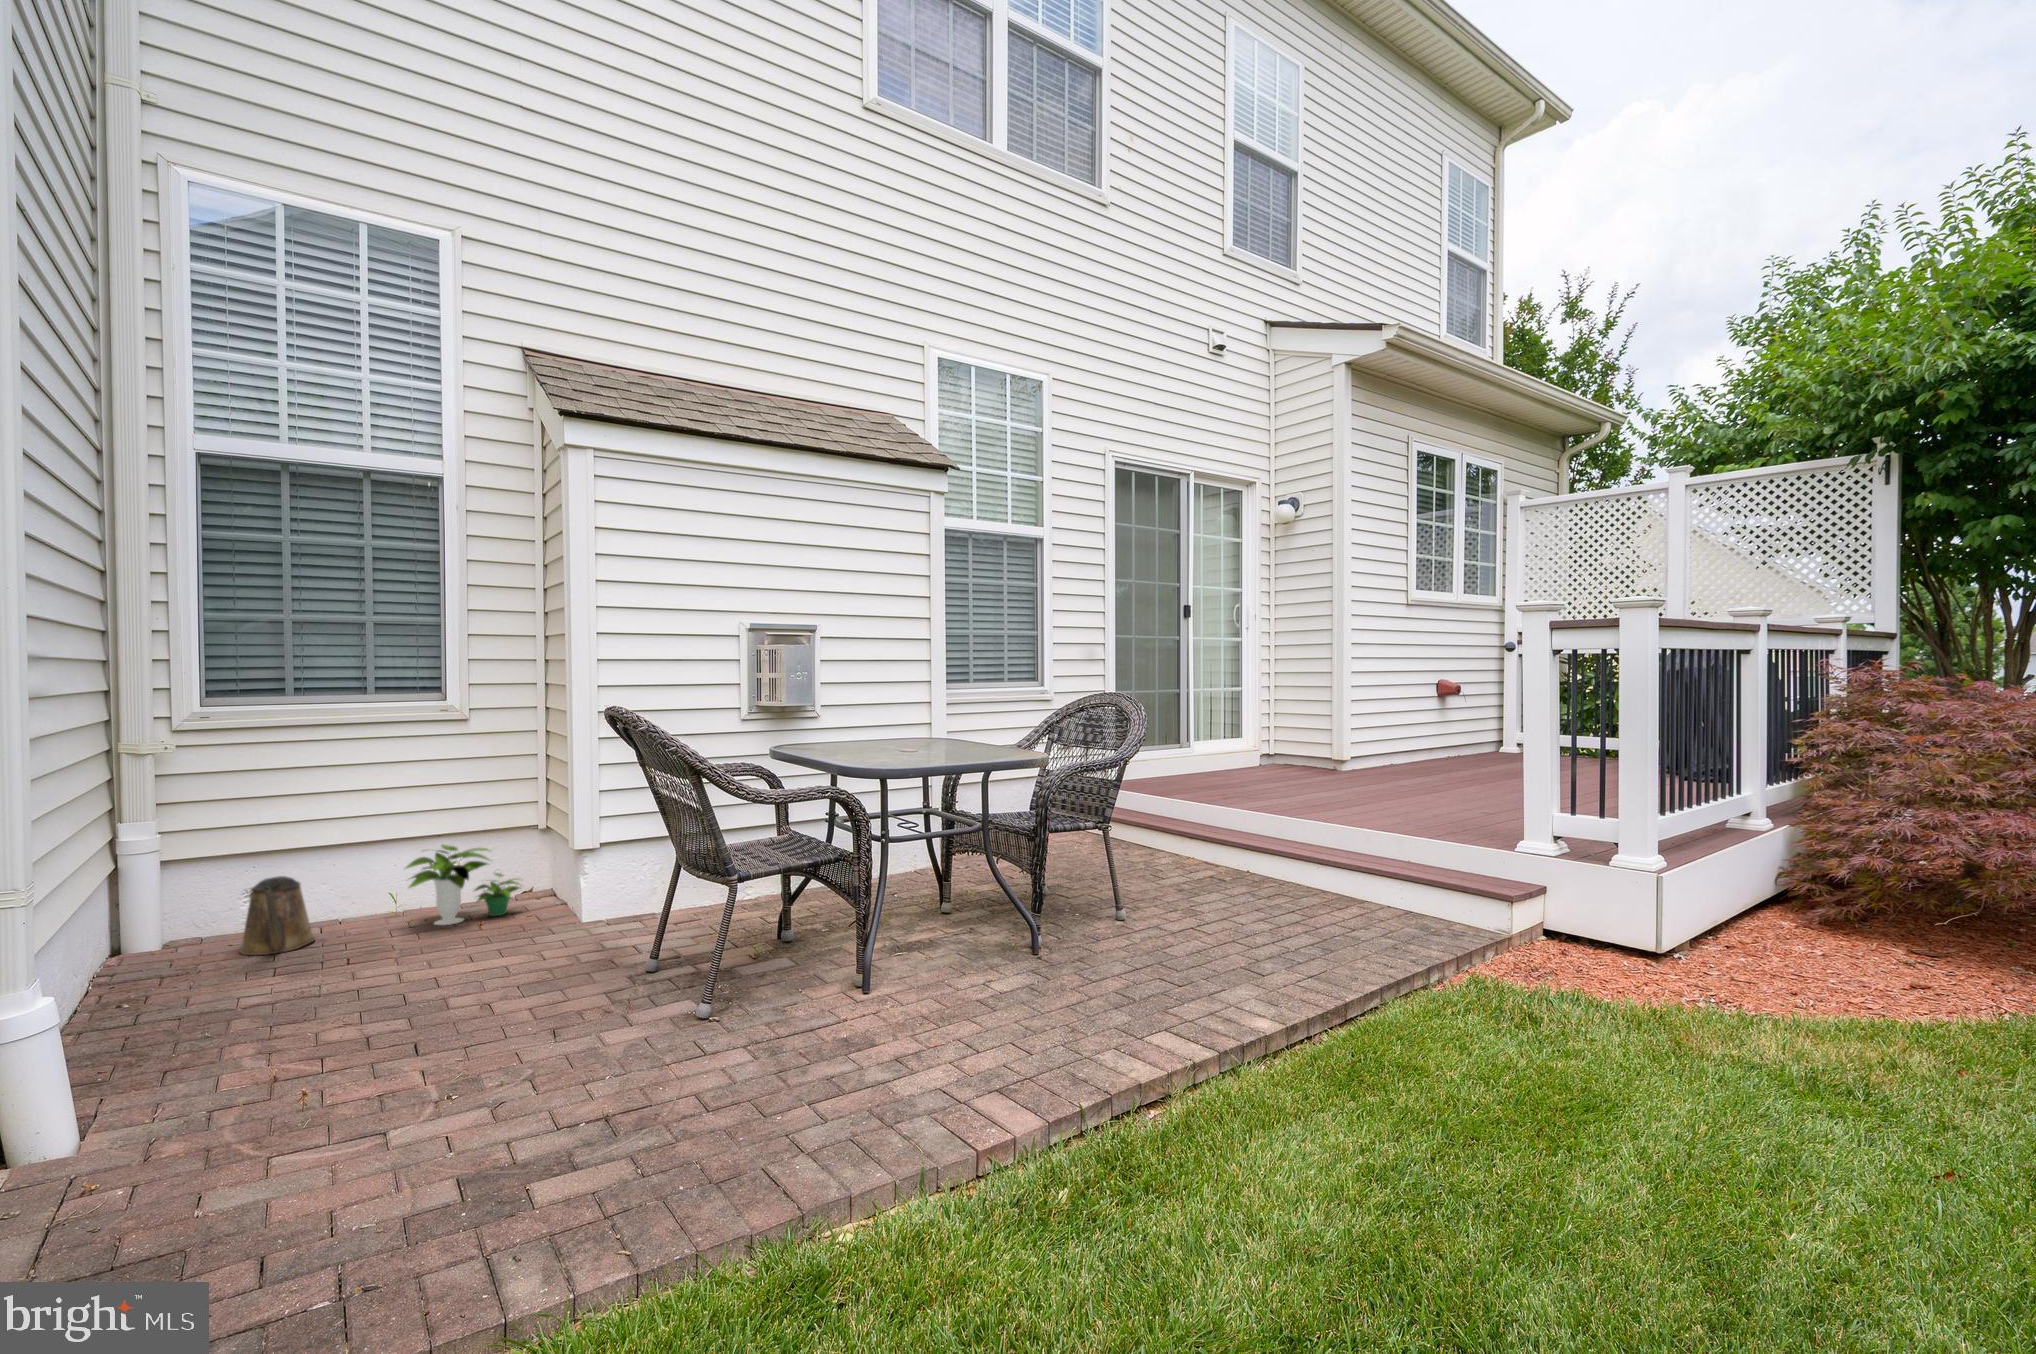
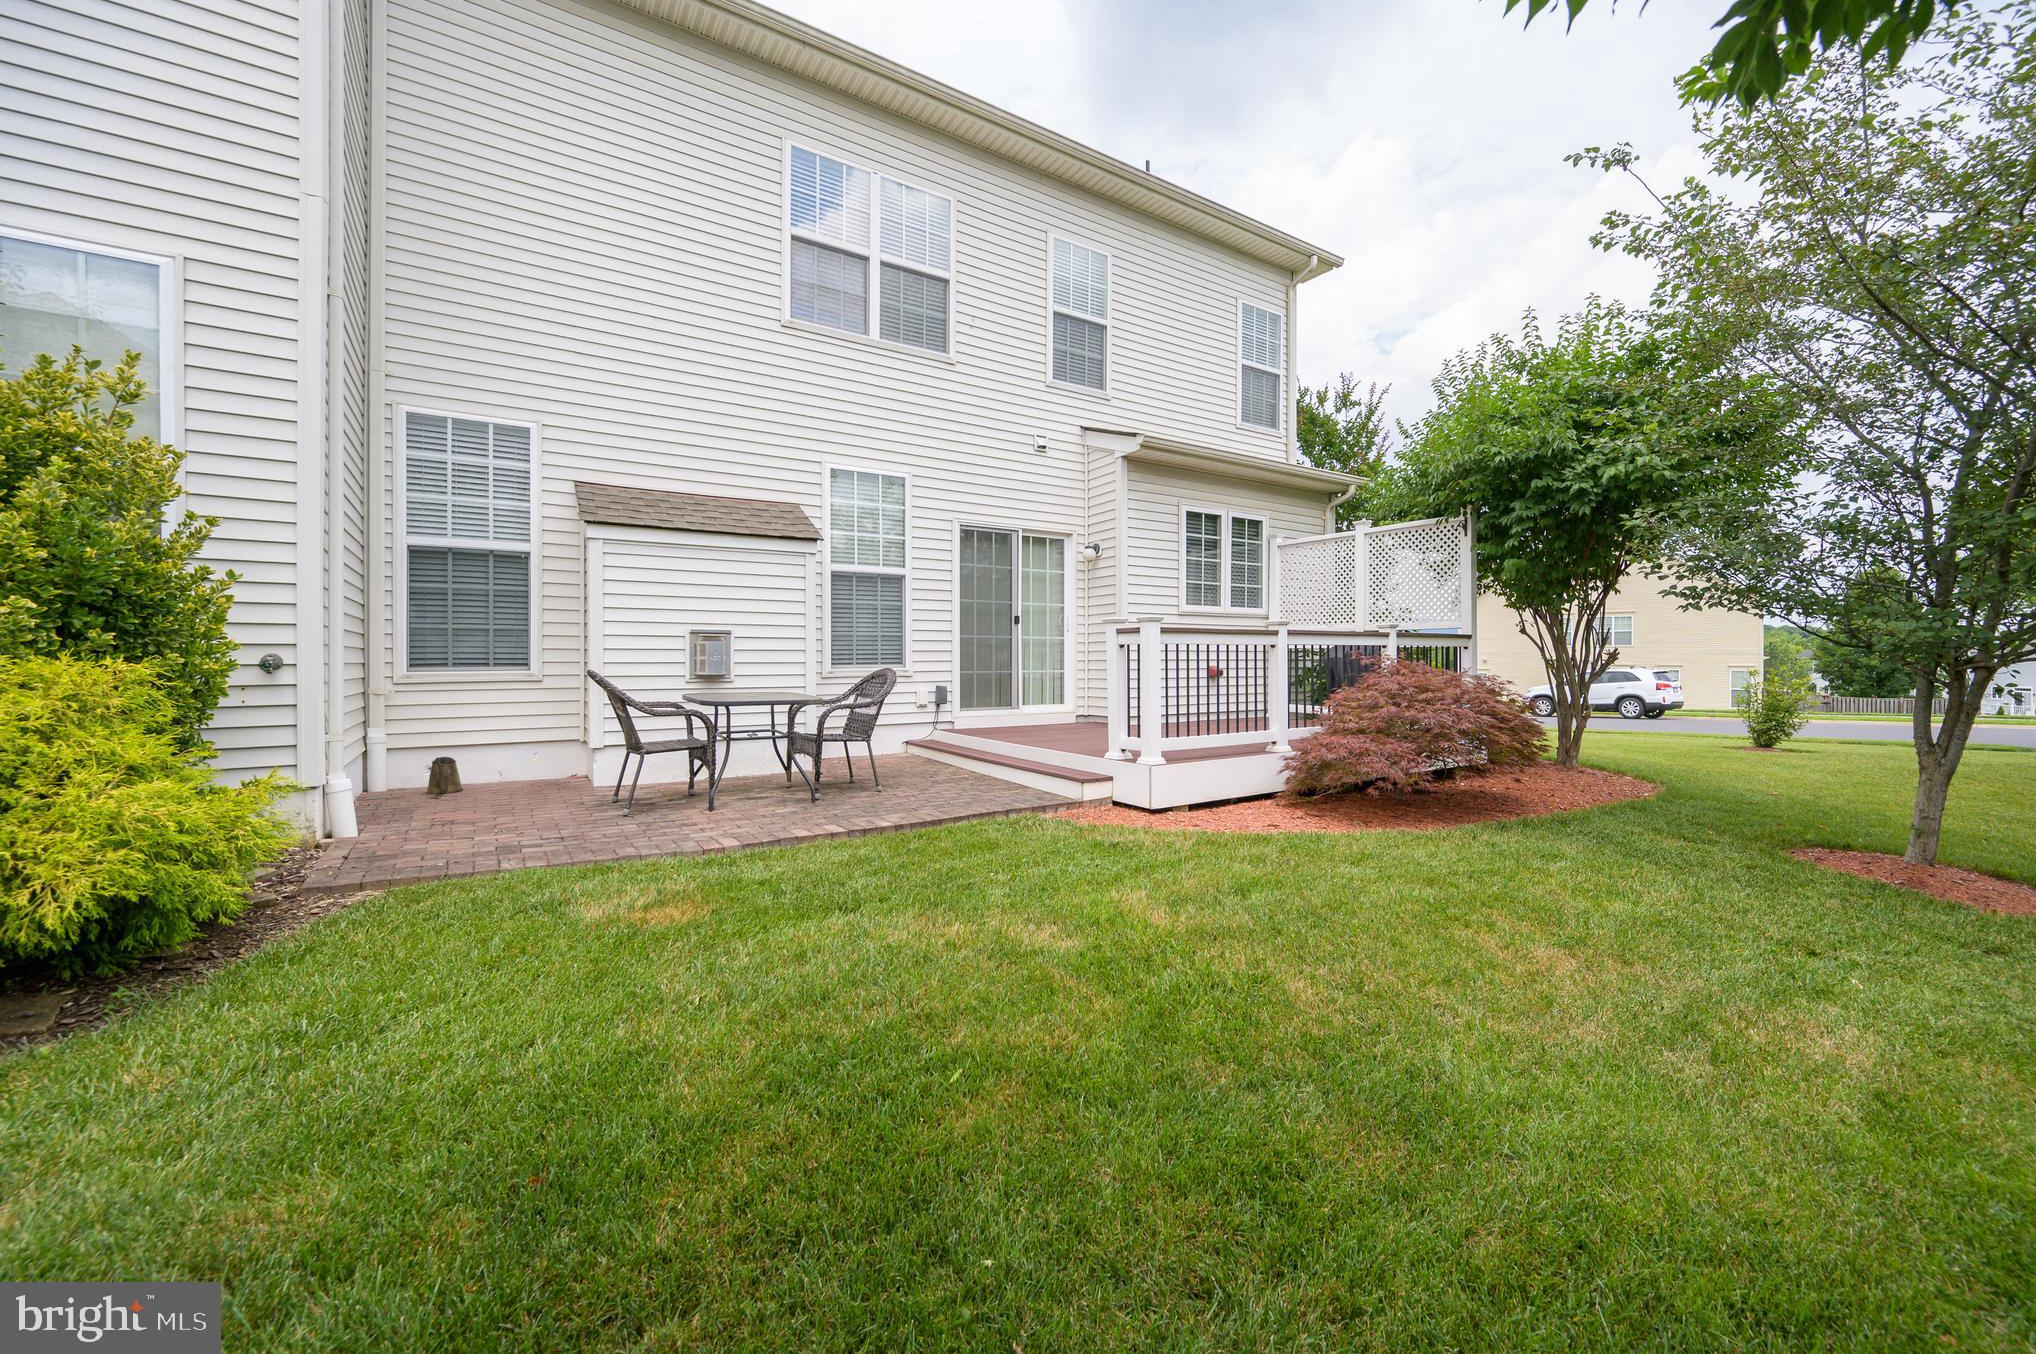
potted plant: present [406,845,519,925] -> none [507,746,572,786]

